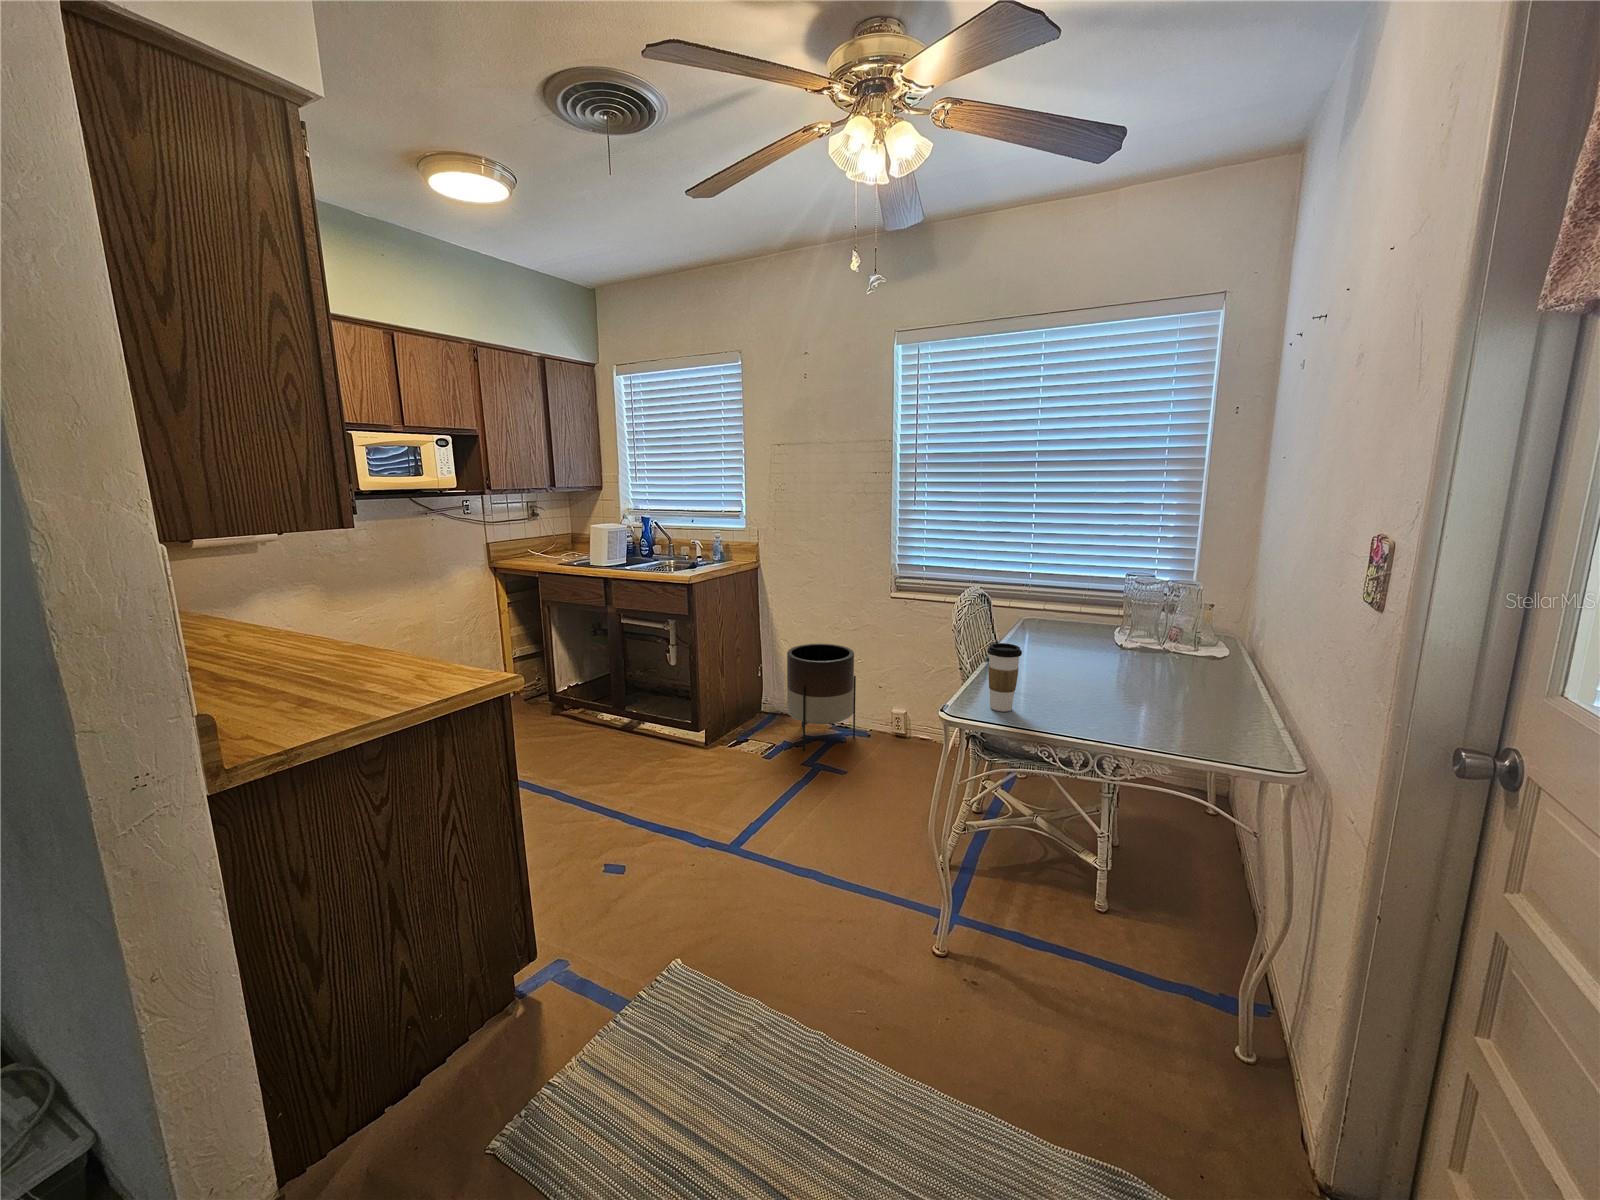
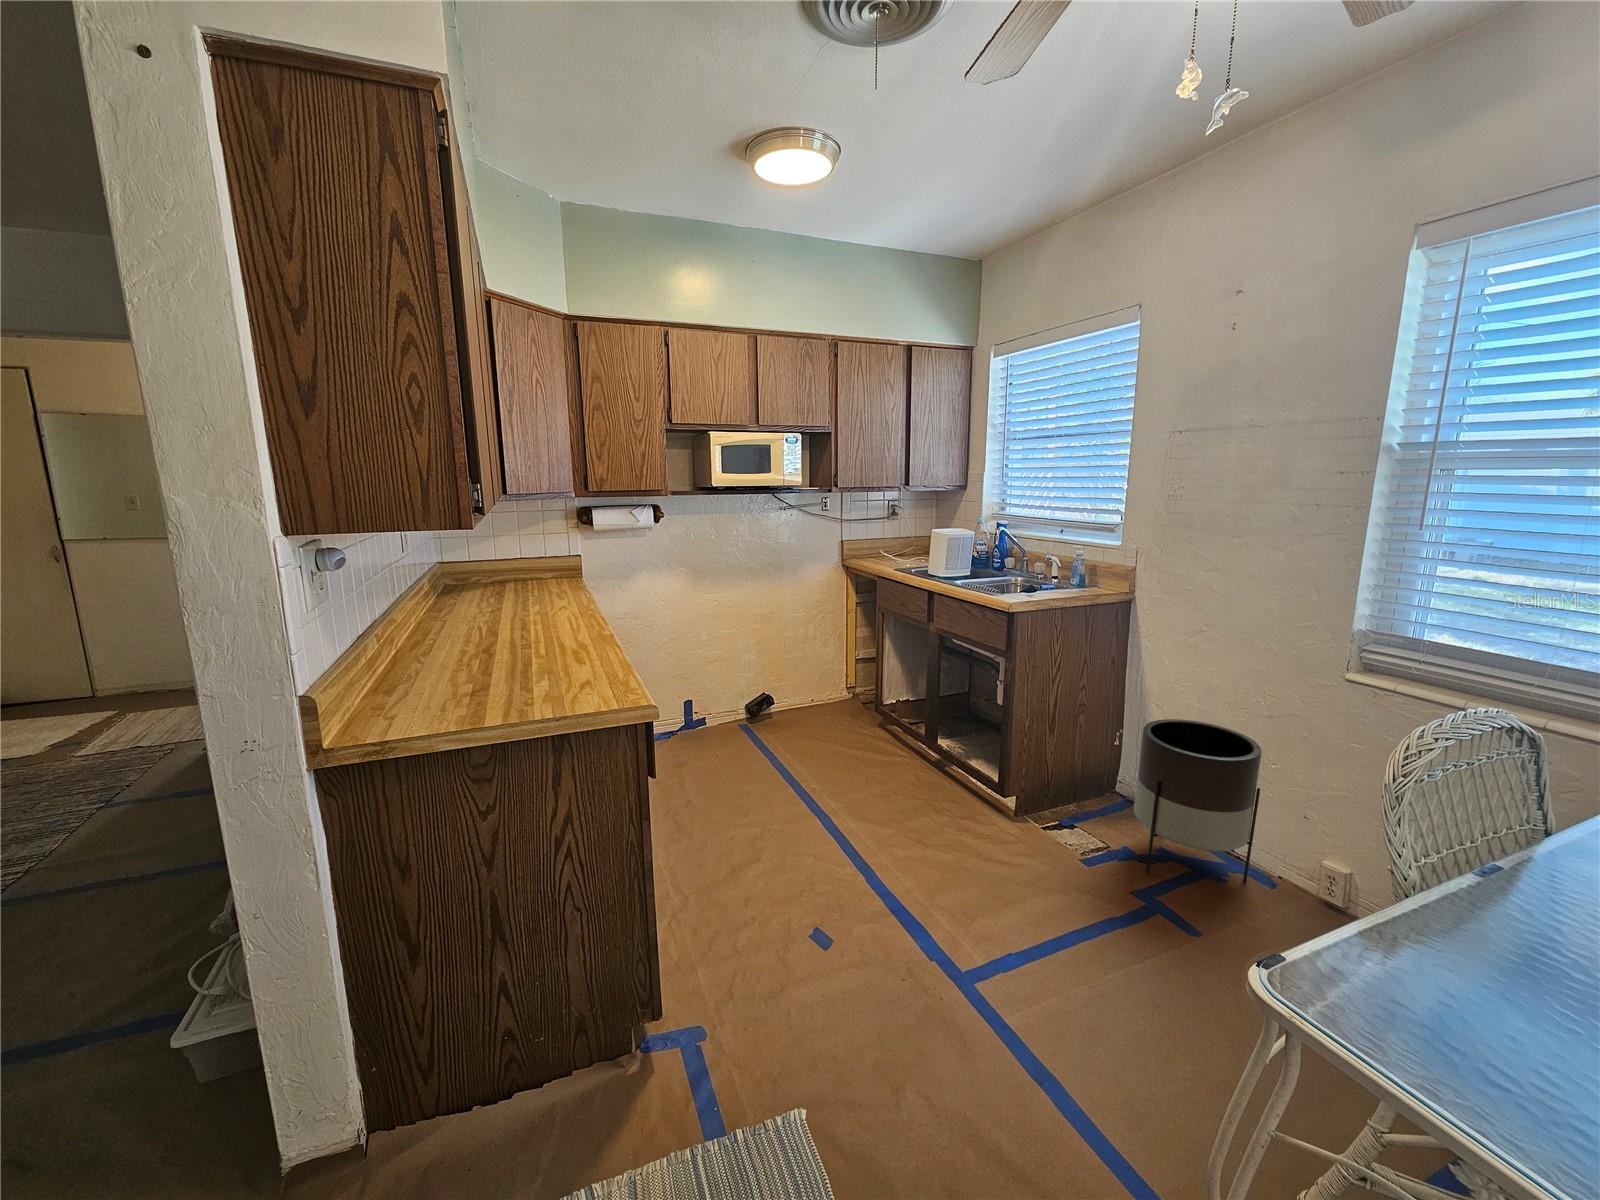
coffee cup: present [987,643,1022,711] -> none [1410,882,1537,1064]

